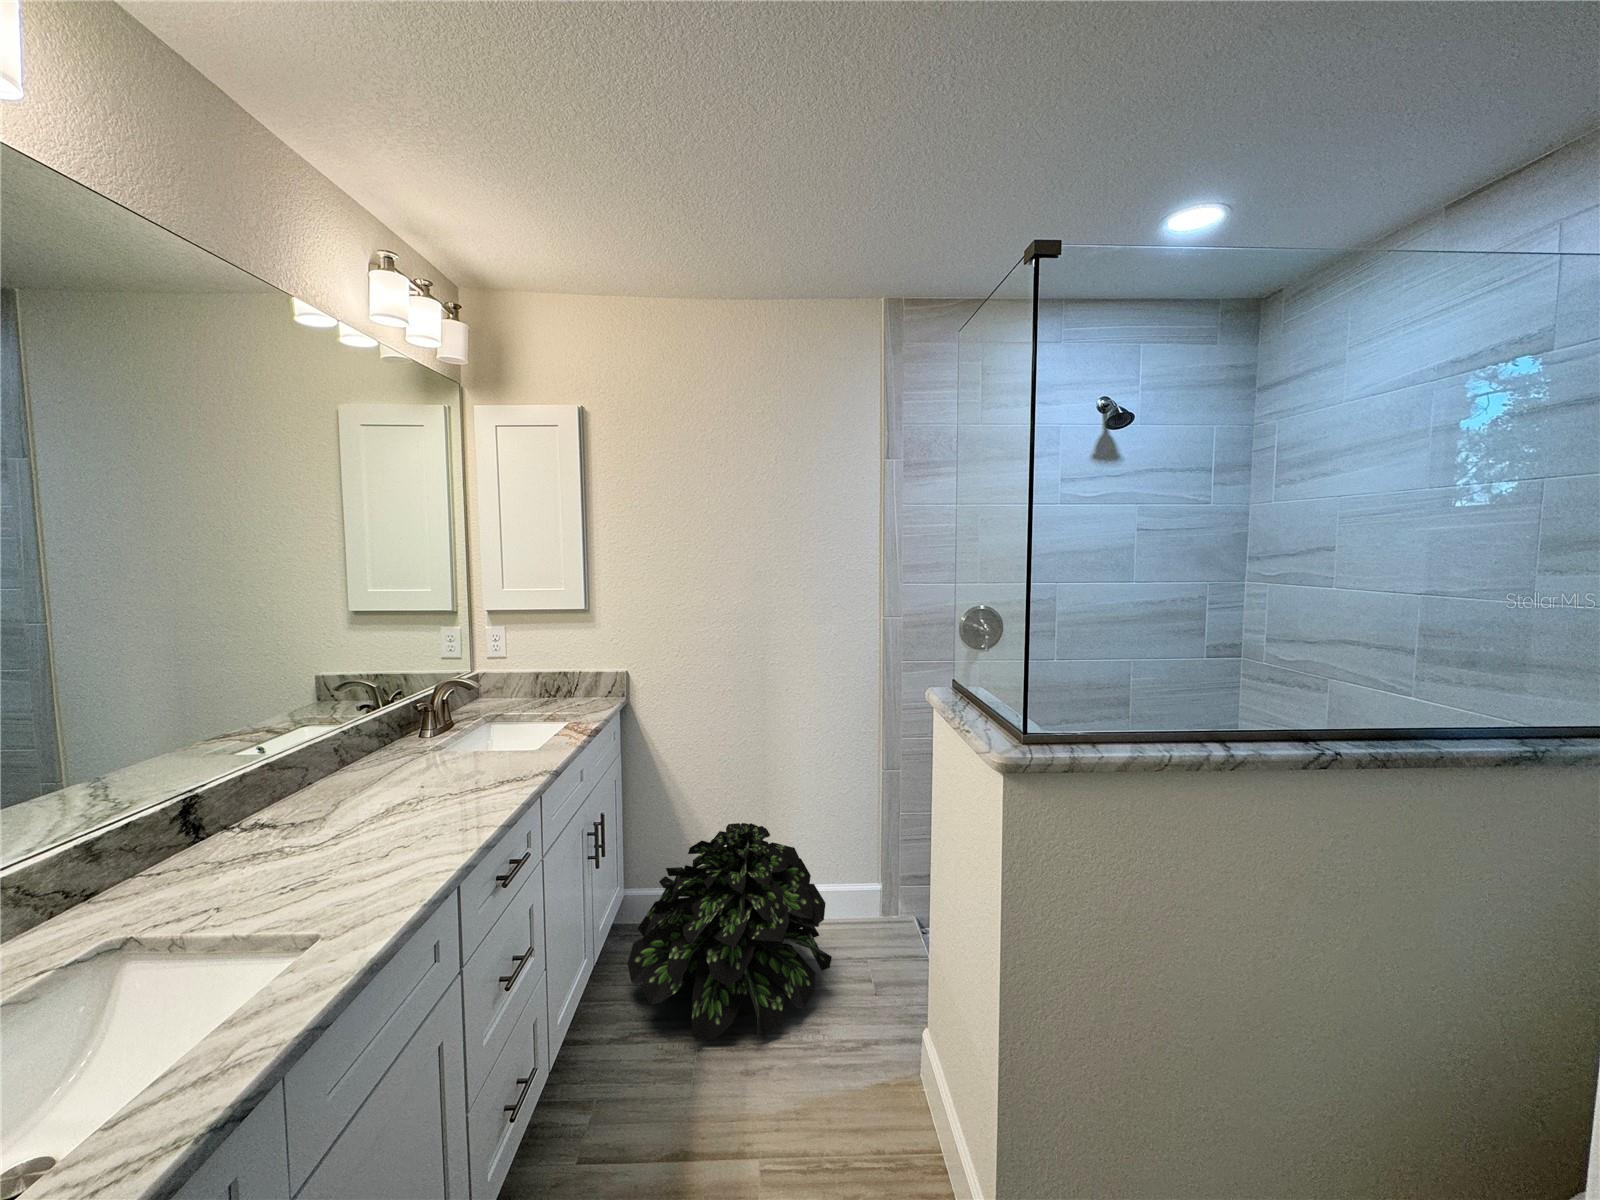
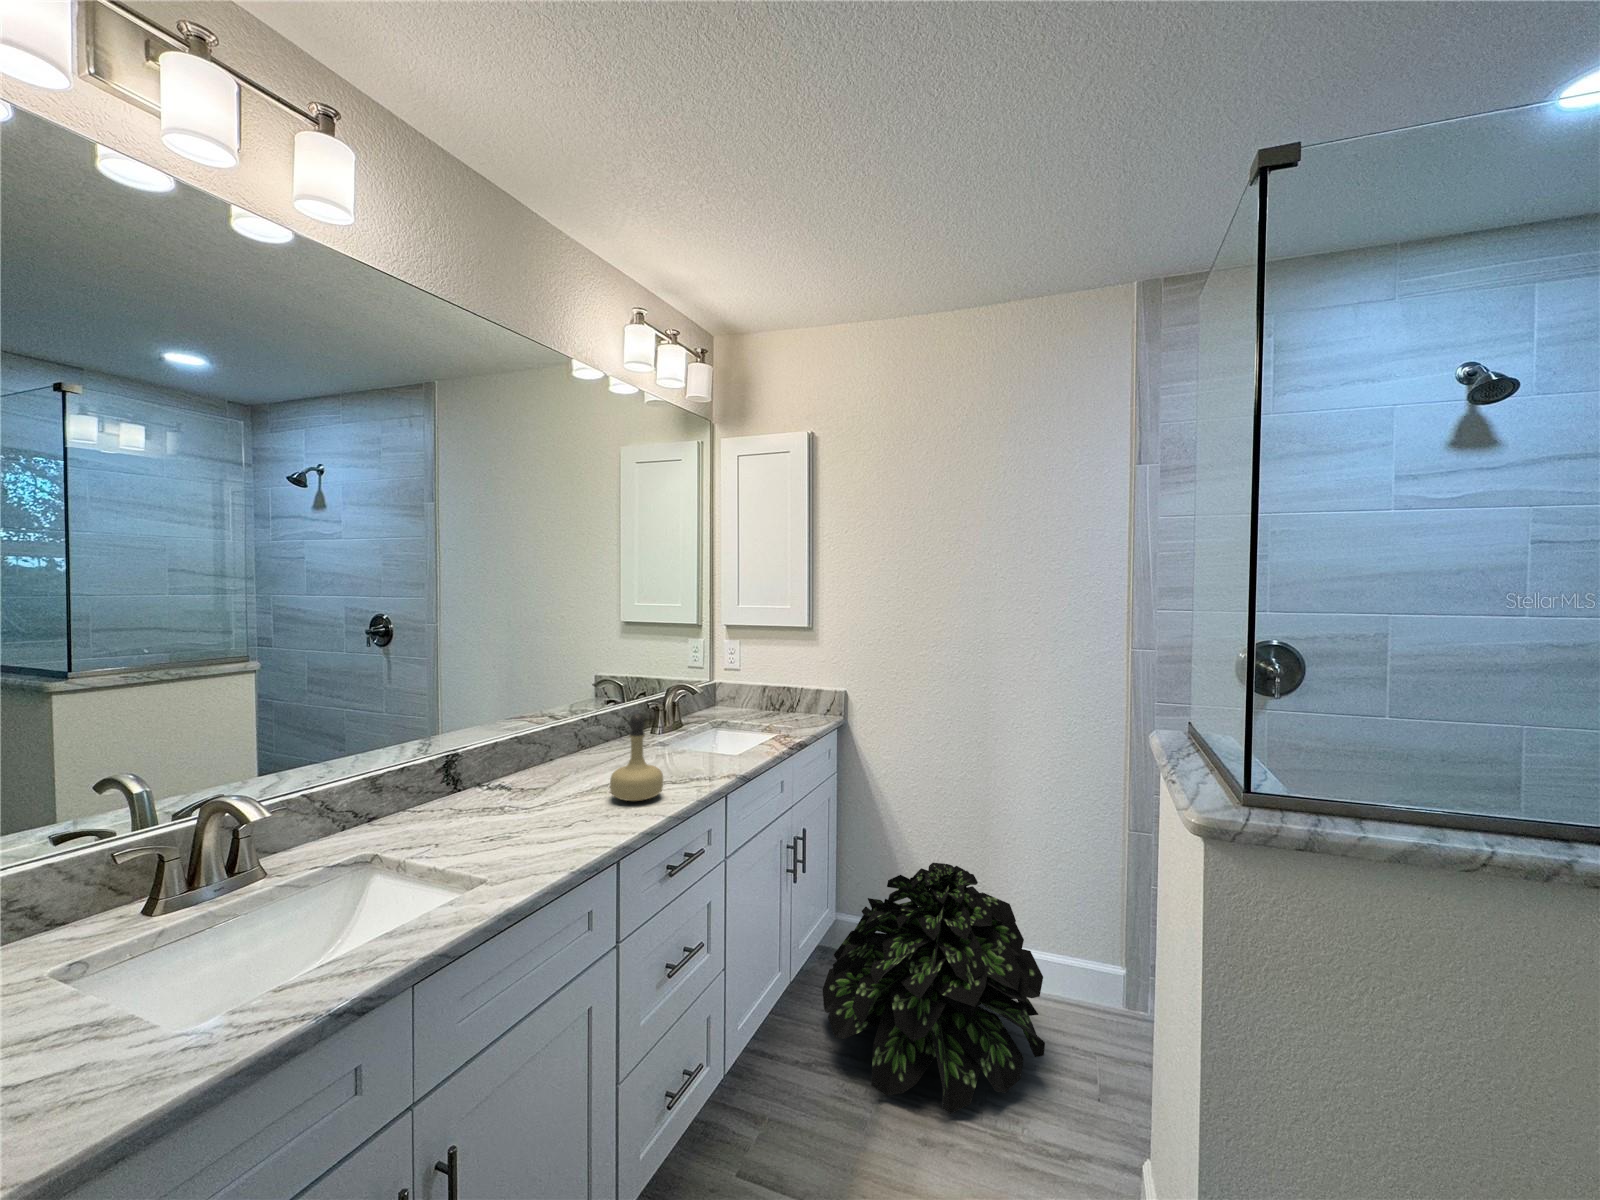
perfume bottle: none [421,721,485,816] -> present [610,714,663,801]

